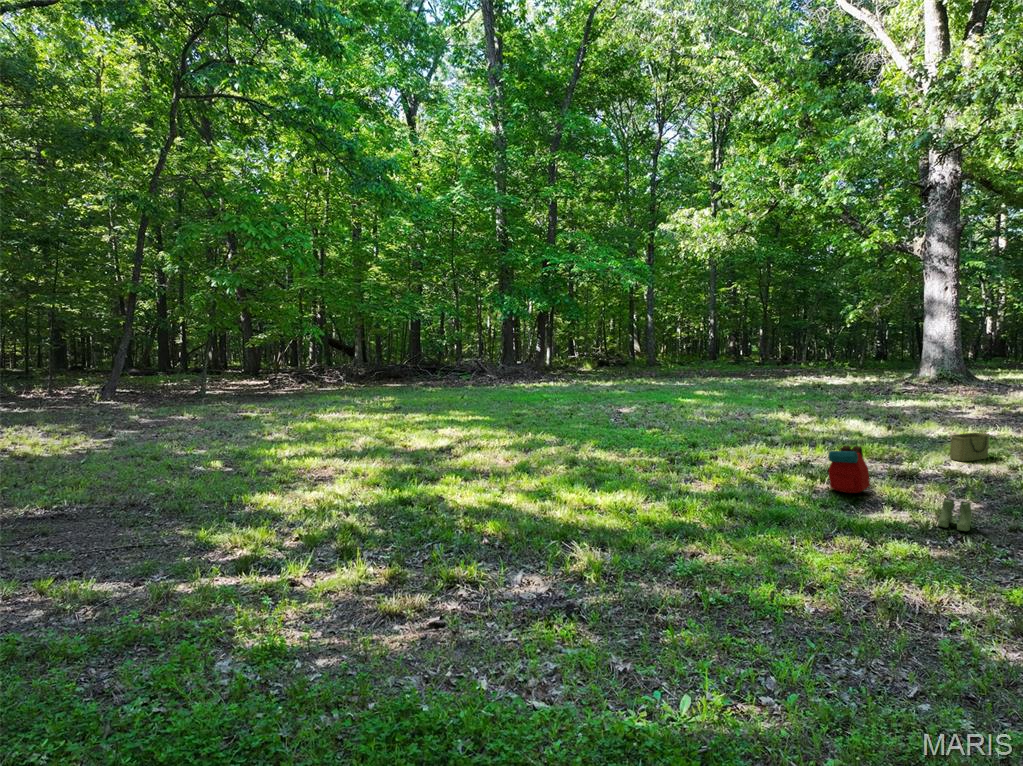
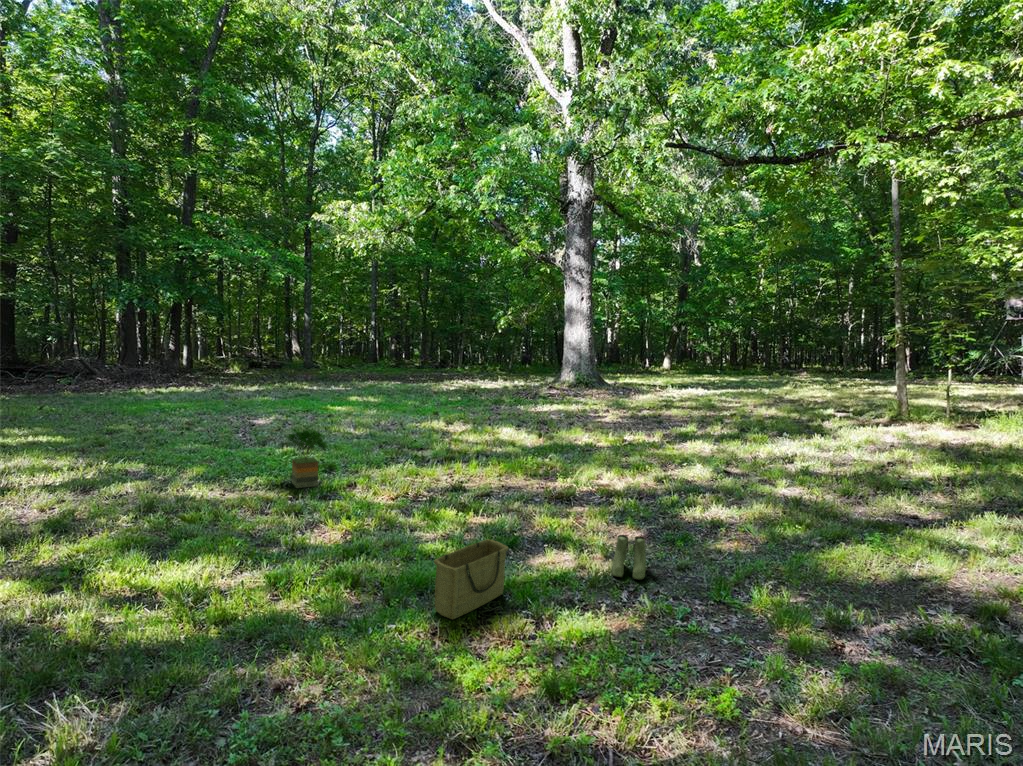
potted tree: none [678,415,707,454] -> present [287,430,327,488]
basket: present [950,433,991,462] -> present [434,539,508,619]
backpack: present [828,446,870,493] -> none [484,466,532,534]

